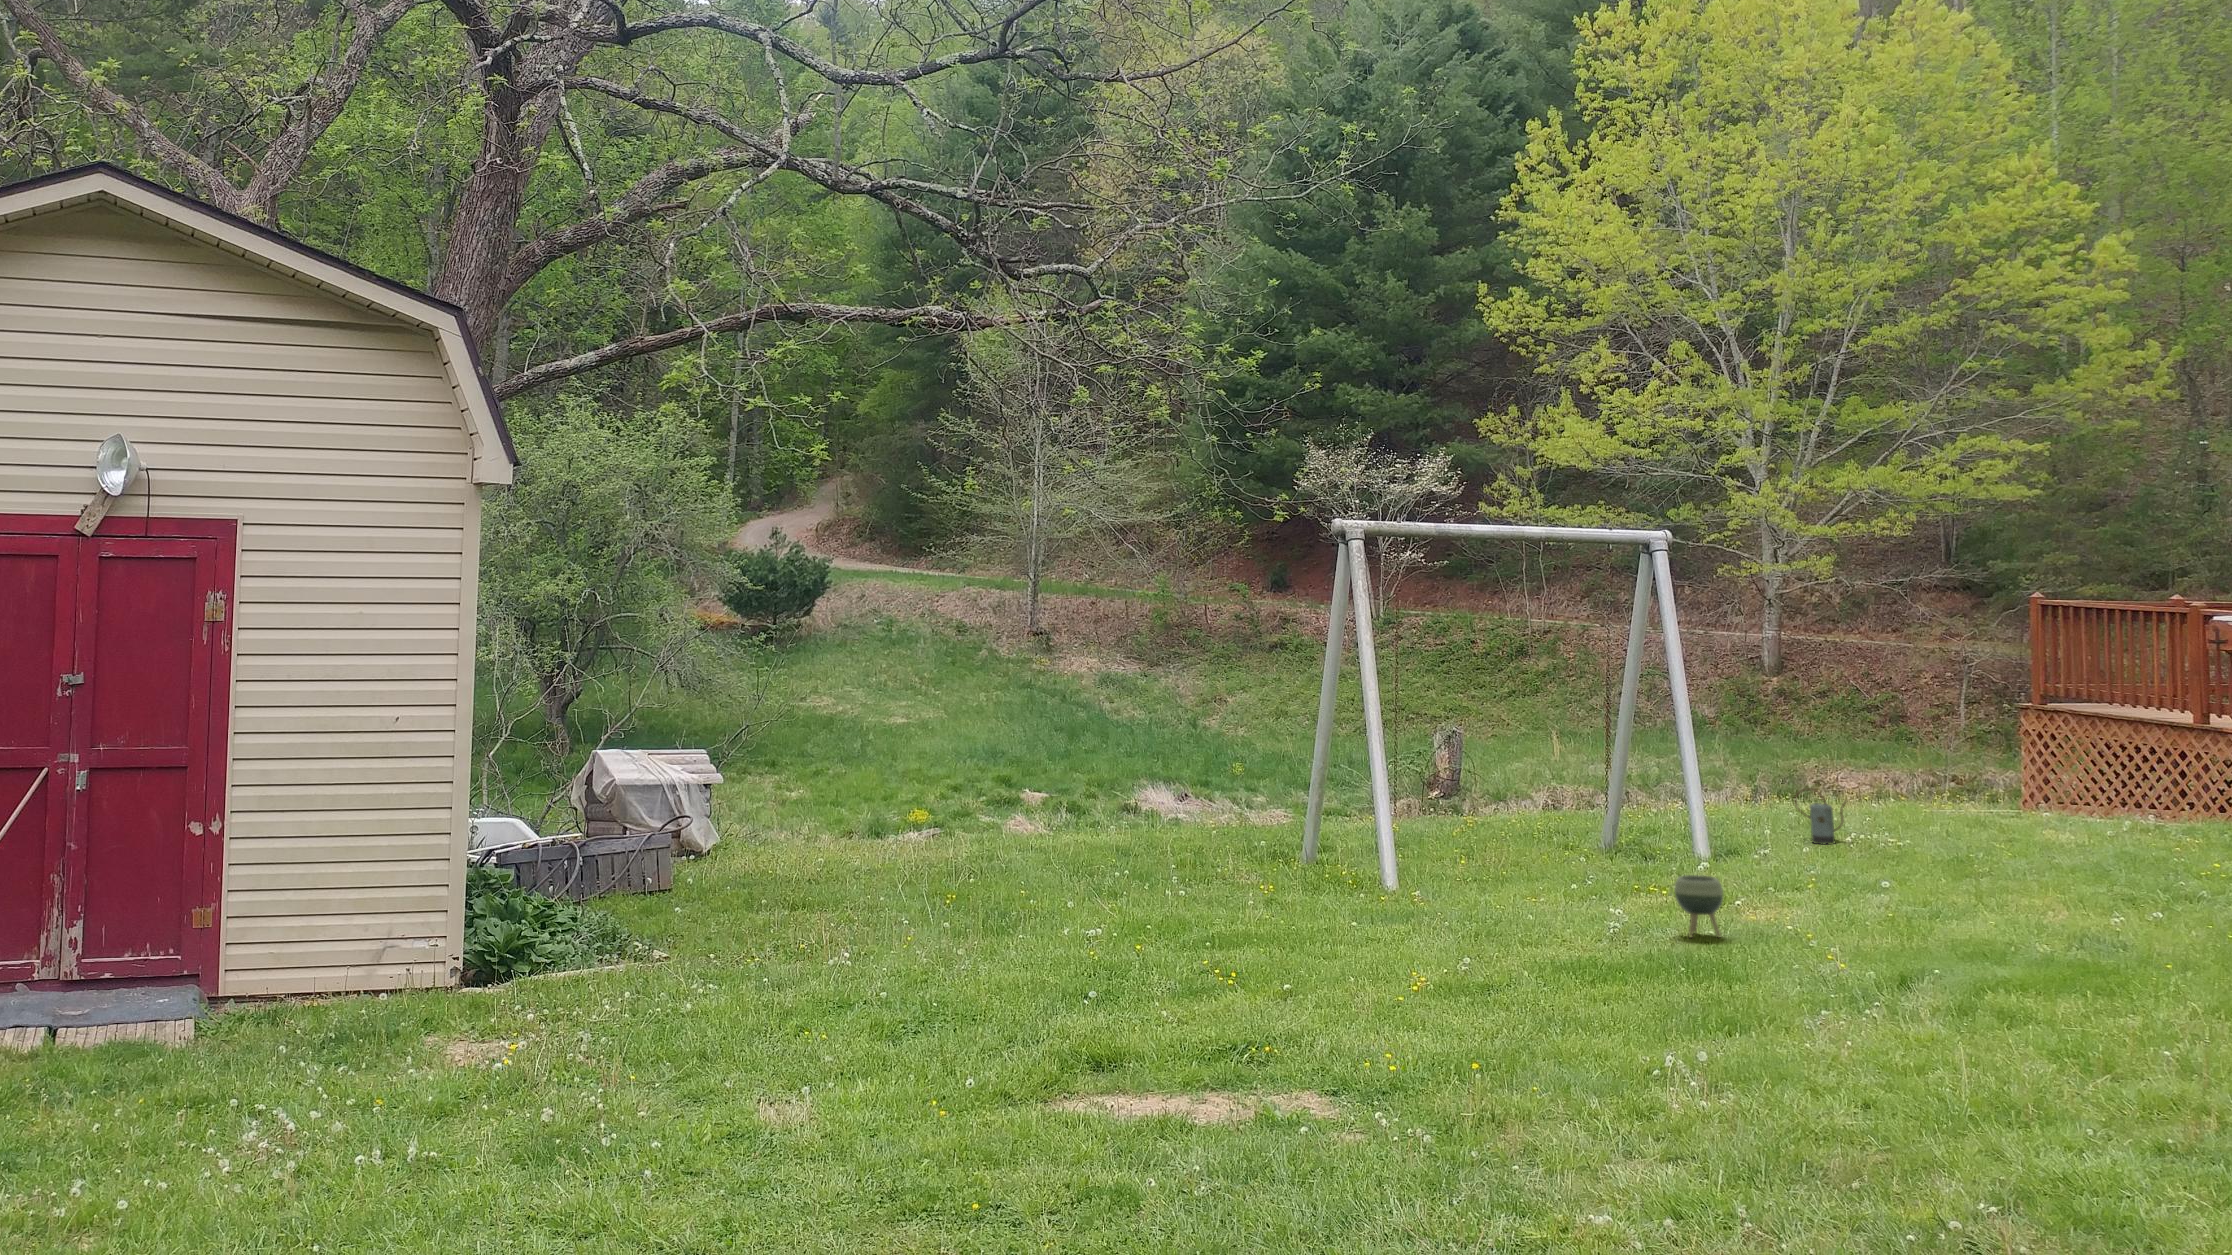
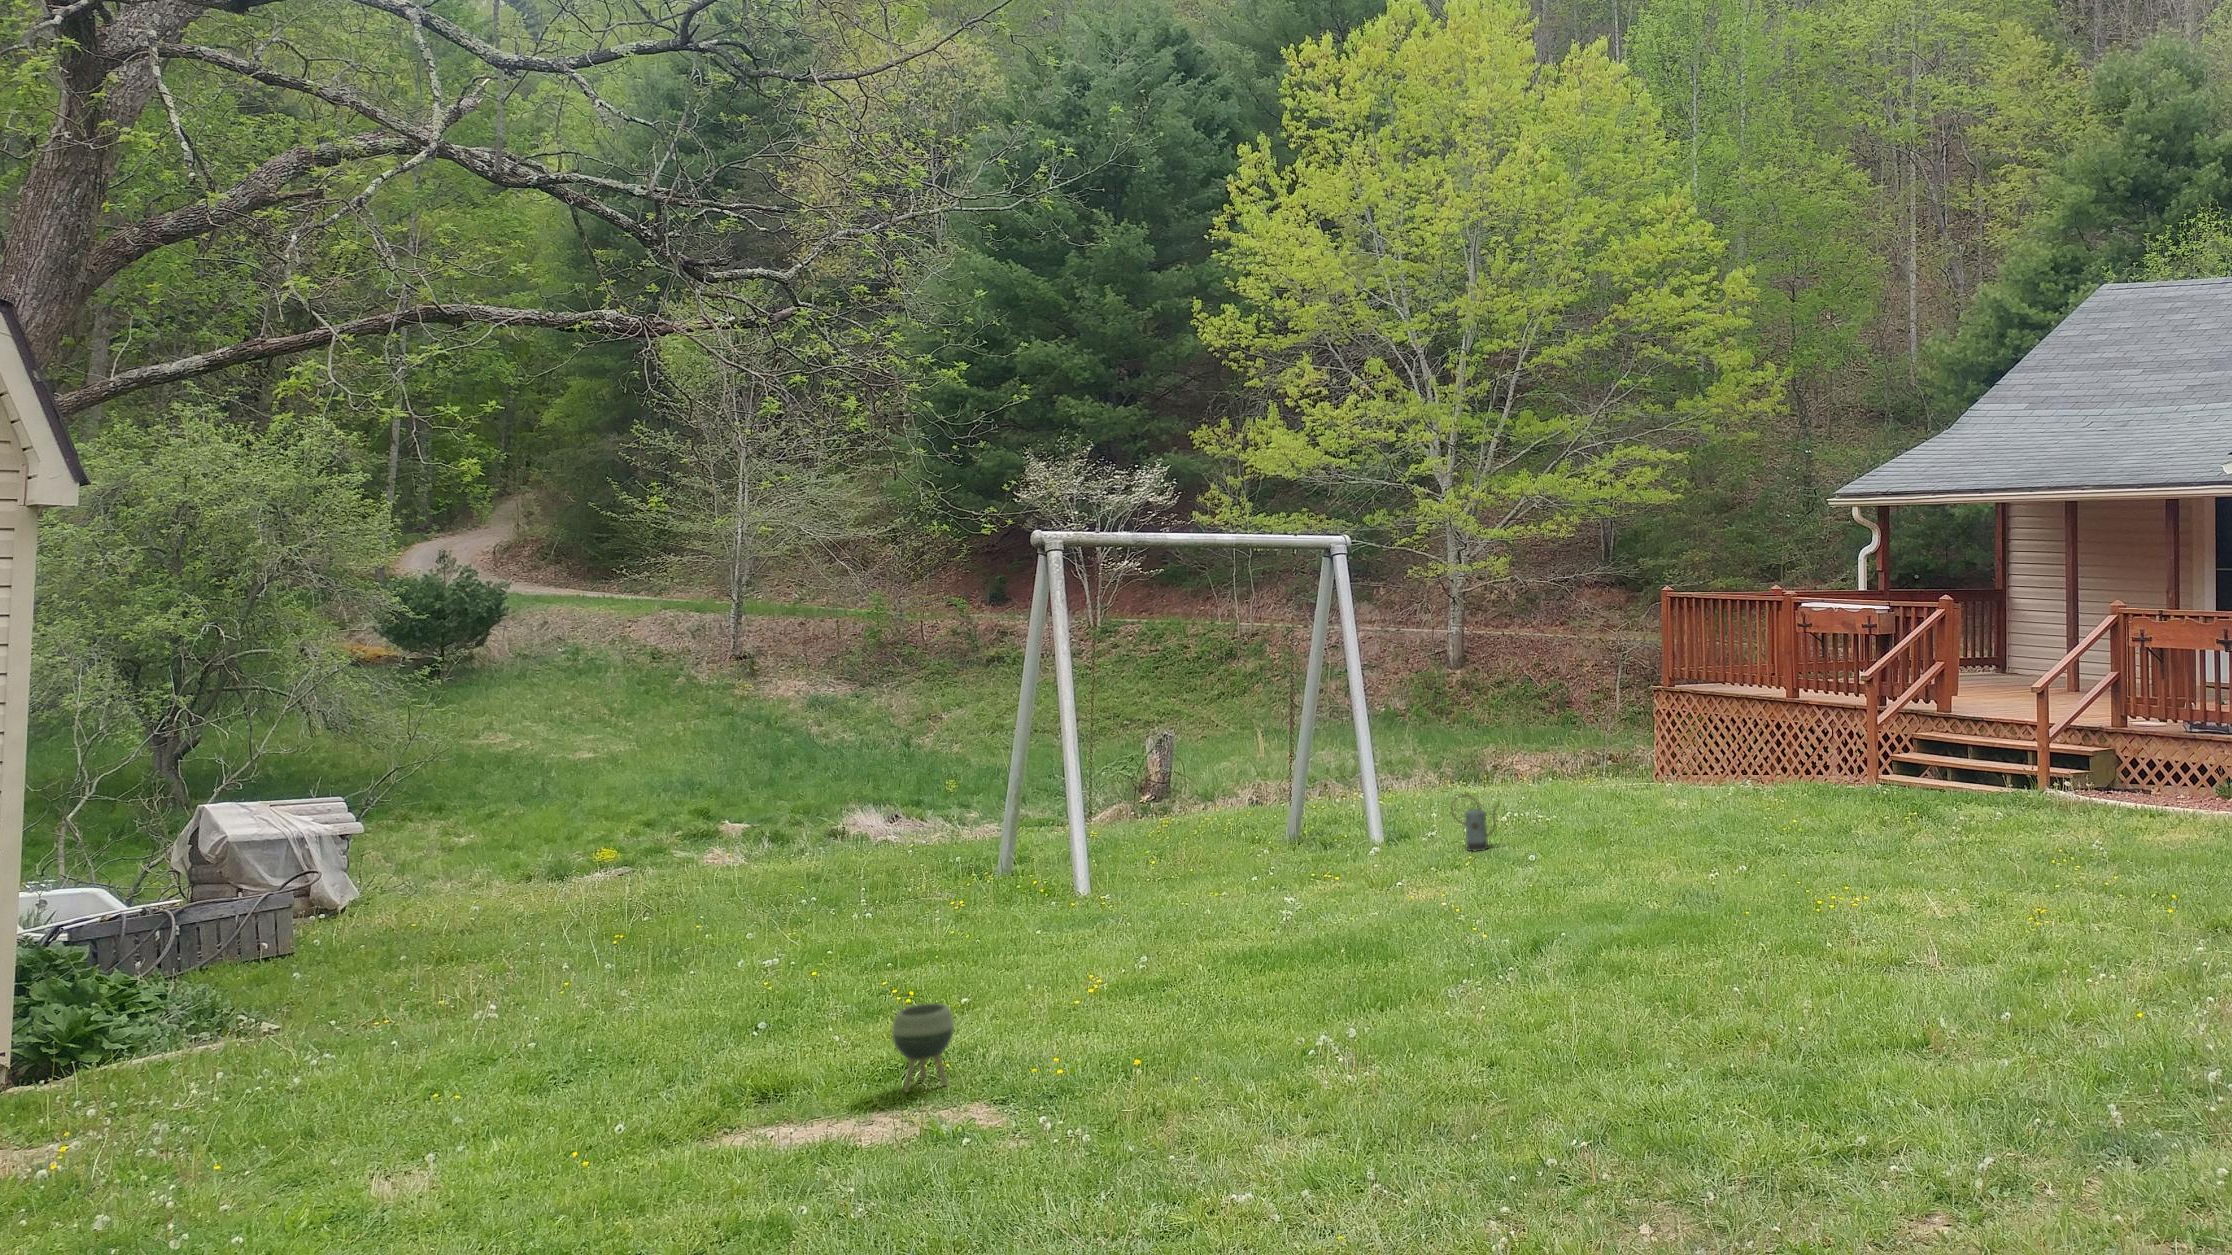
planter: present [1674,875,1723,938] -> present [892,1003,954,1092]

